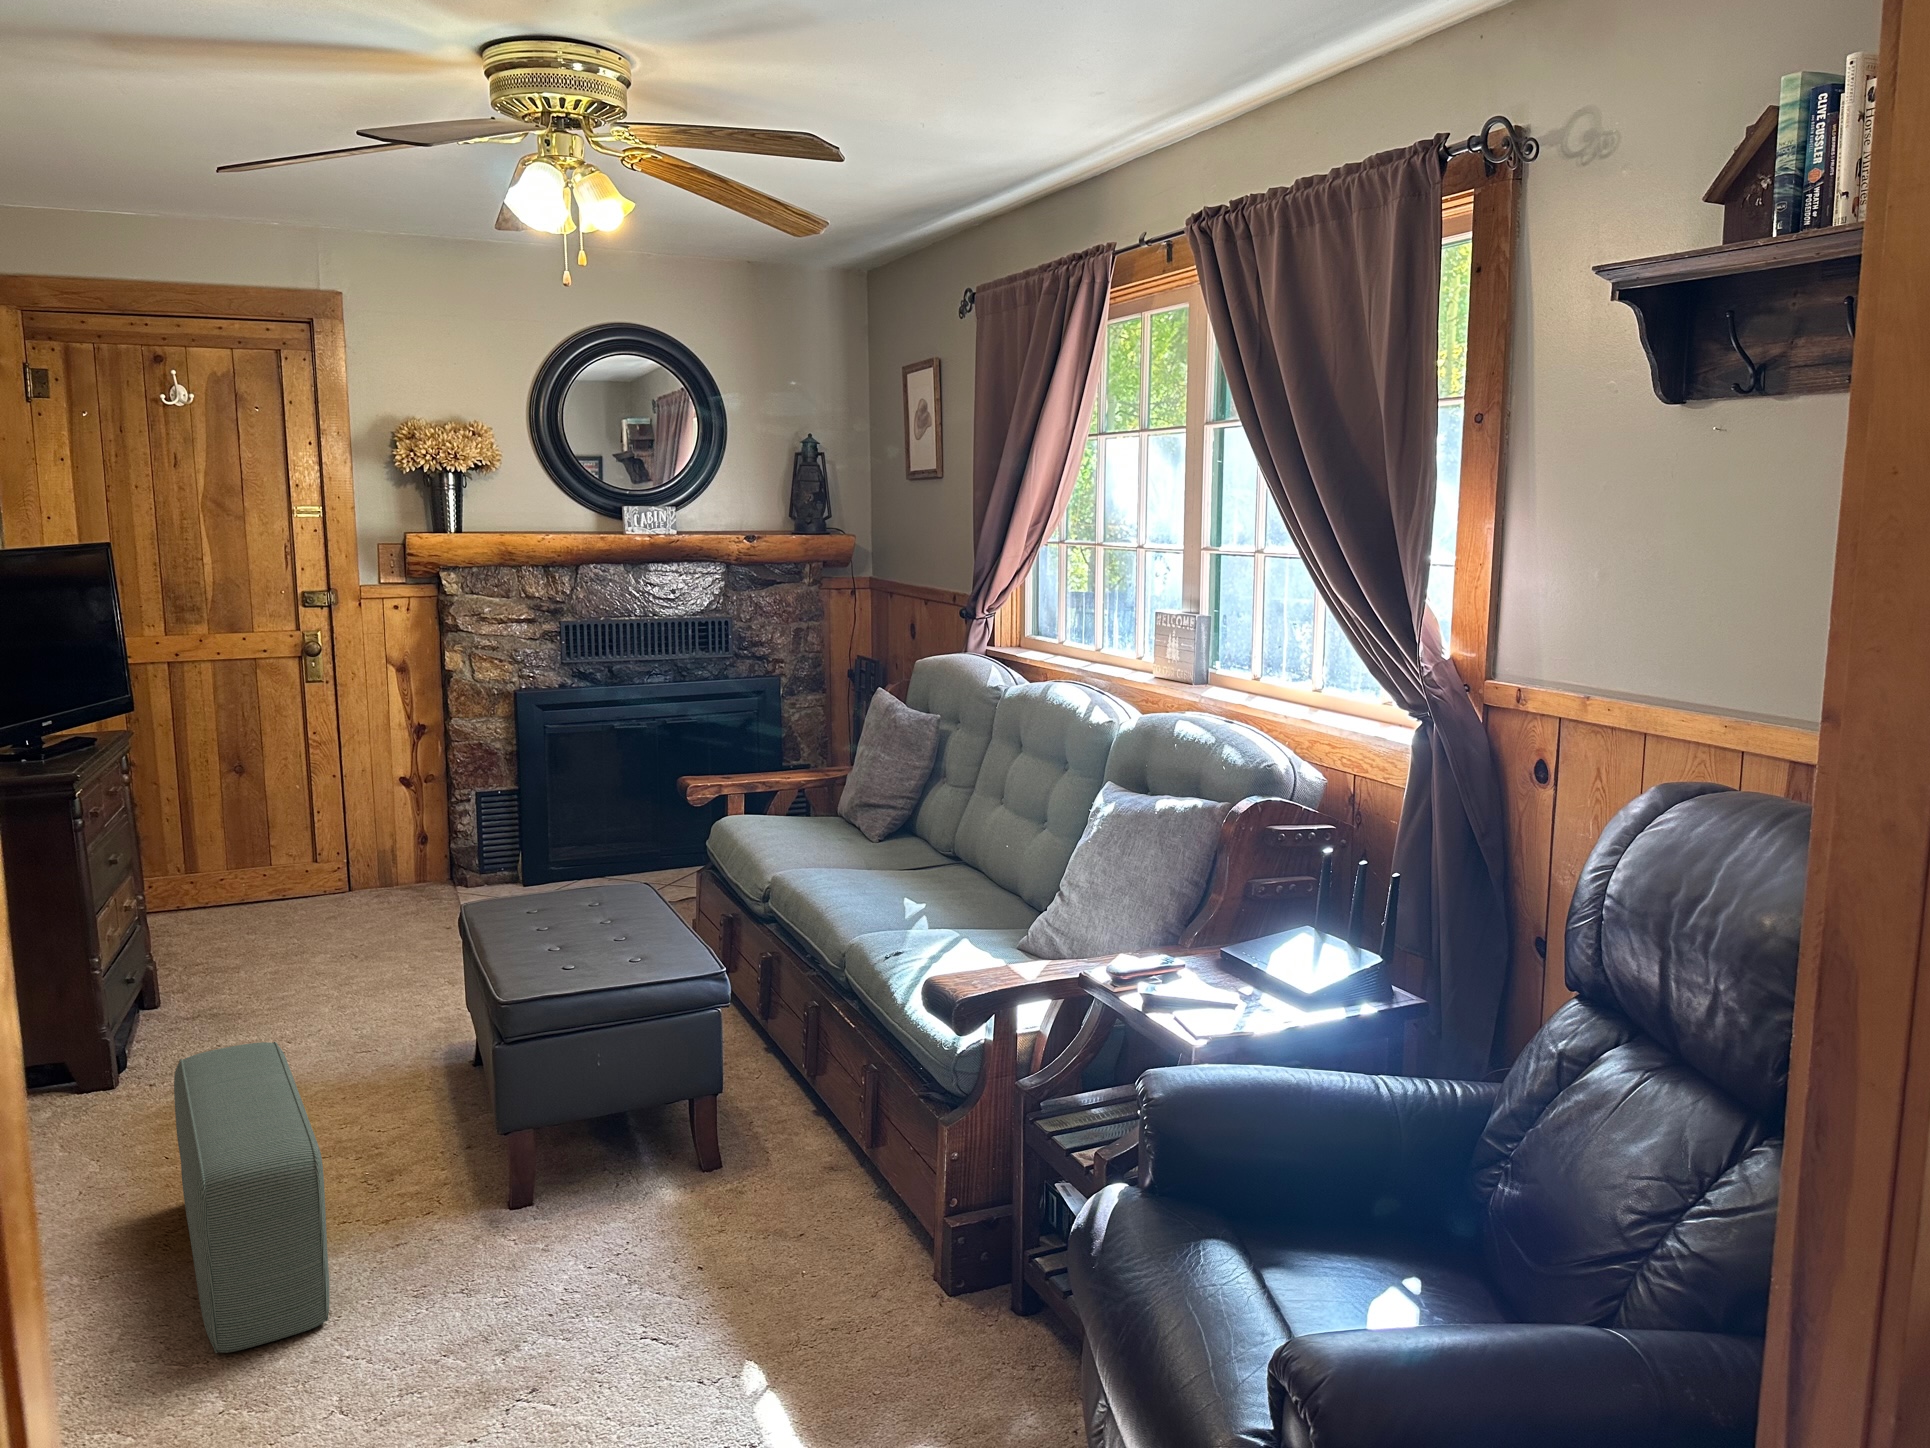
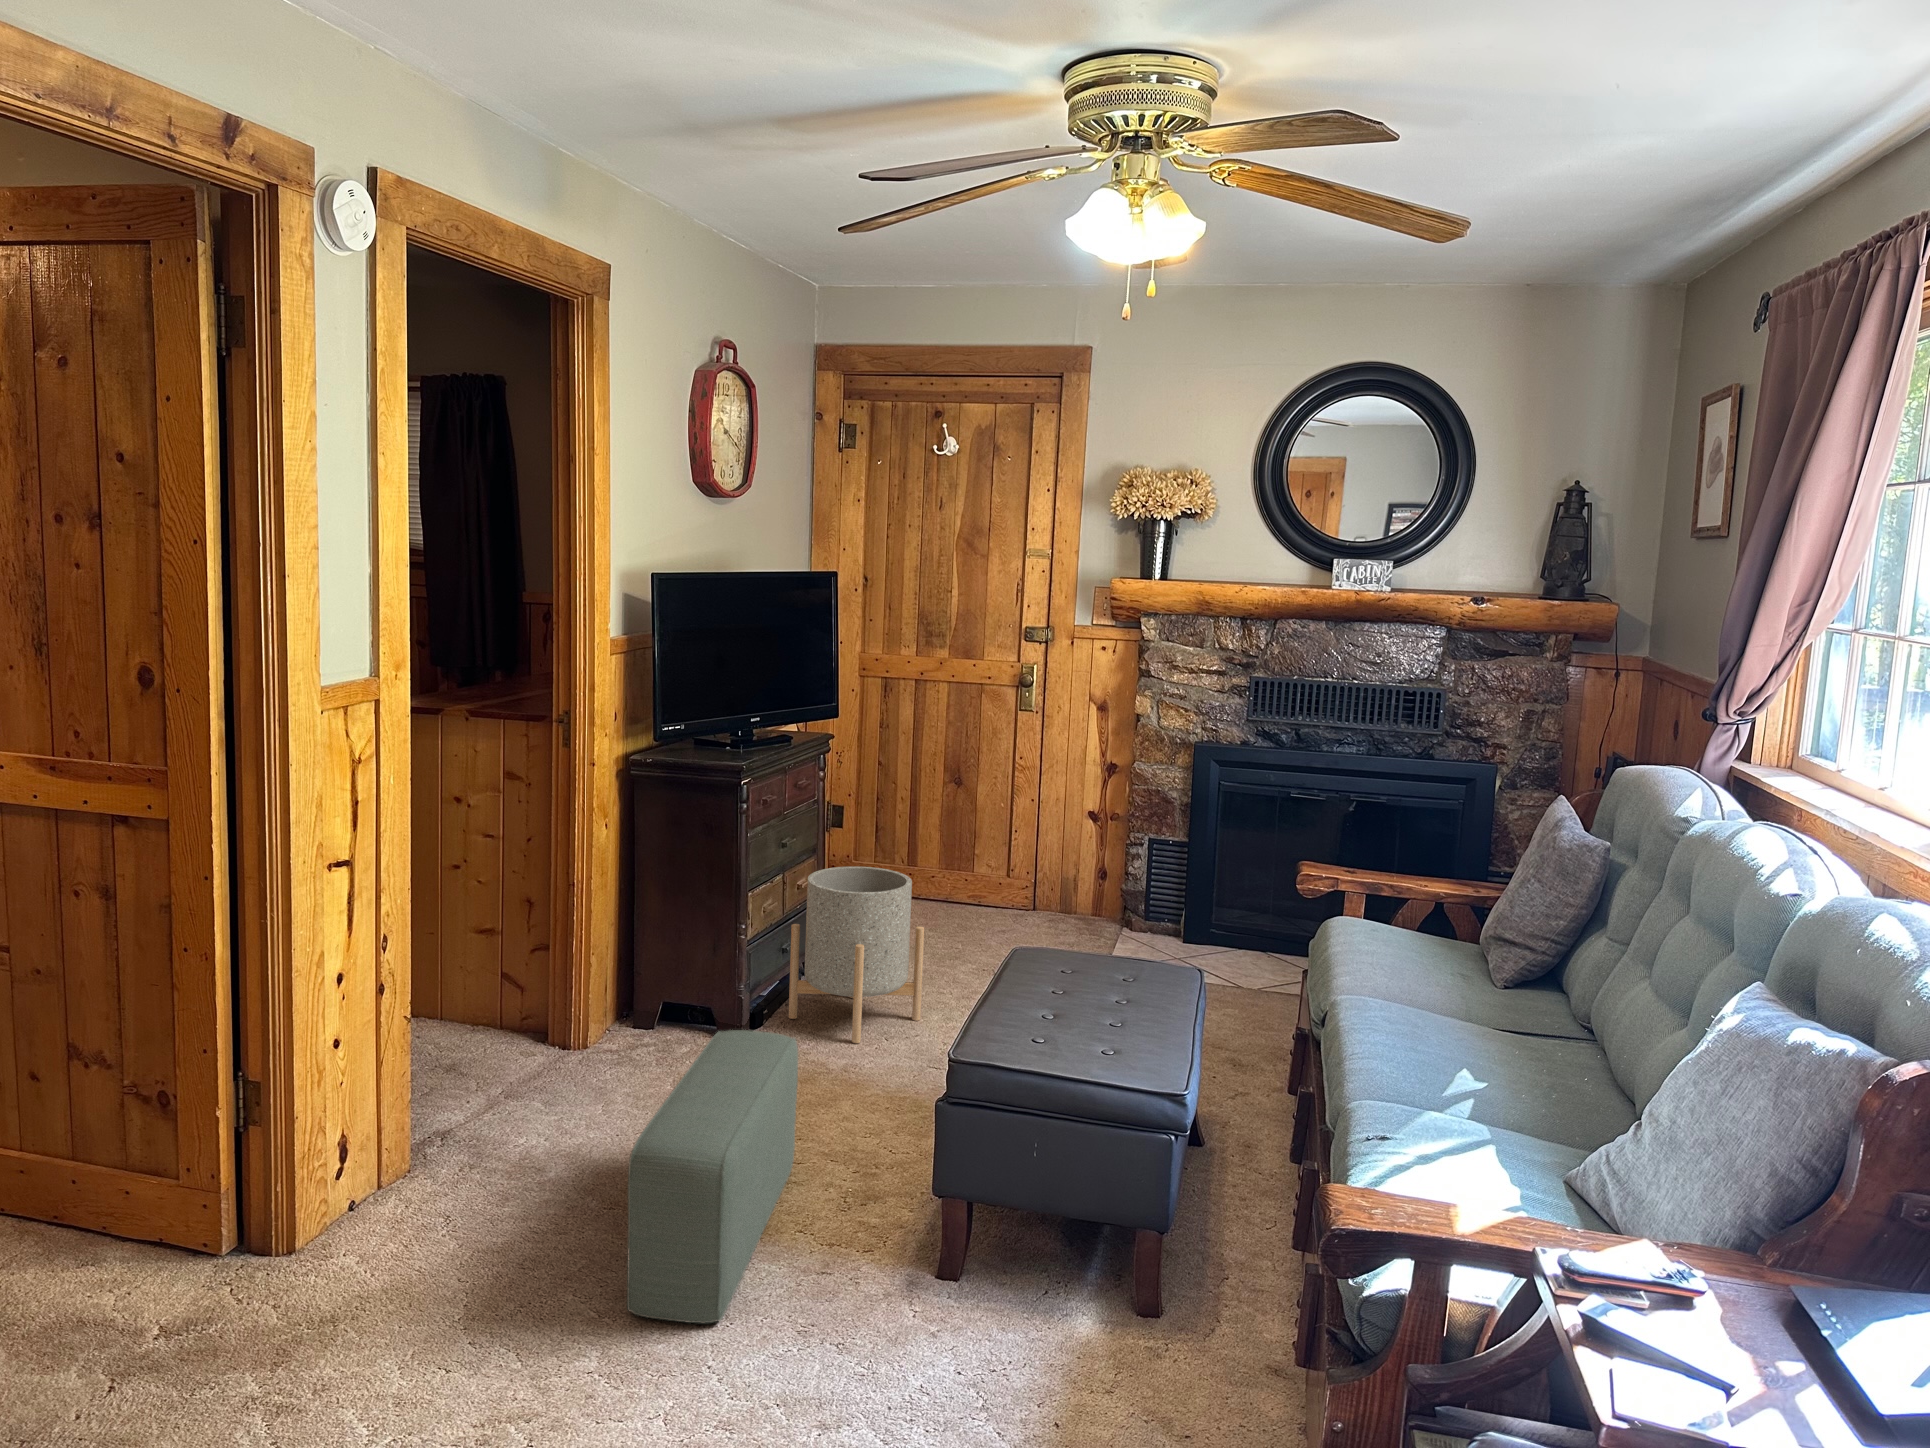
planter: none [140,868,309,1057] -> present [789,866,924,1043]

